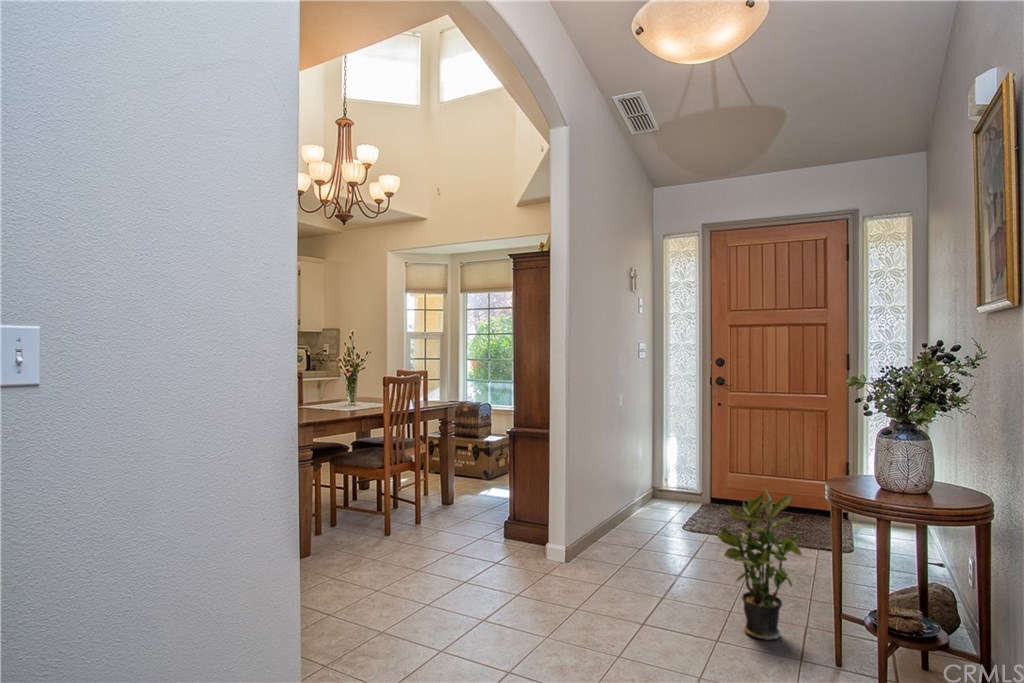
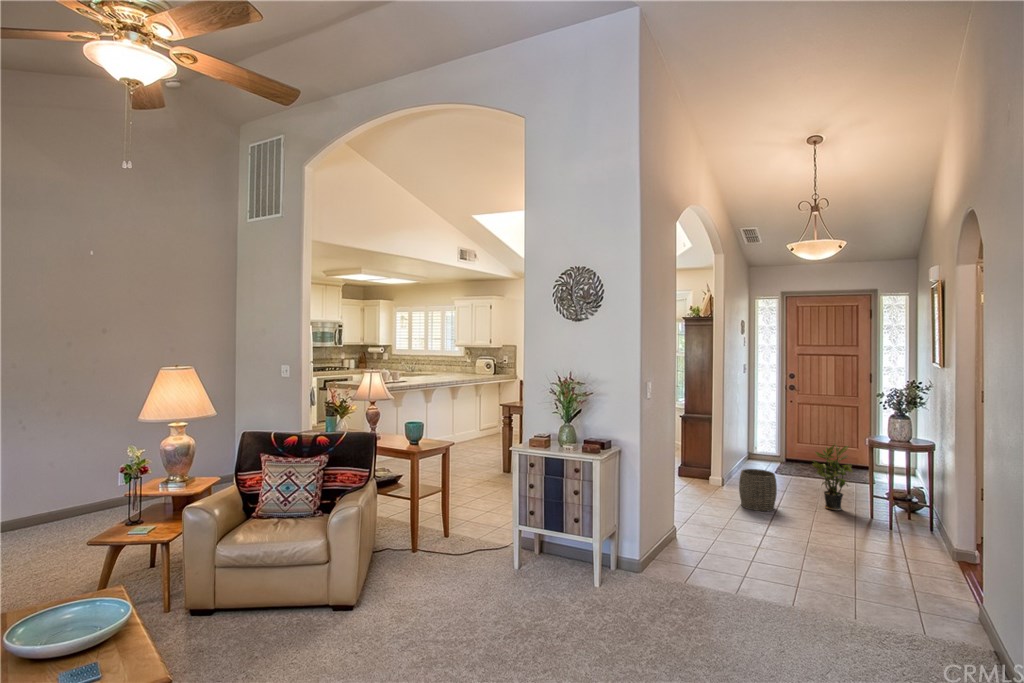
woven basket: none [564,544,639,646] -> present [739,469,777,511]

